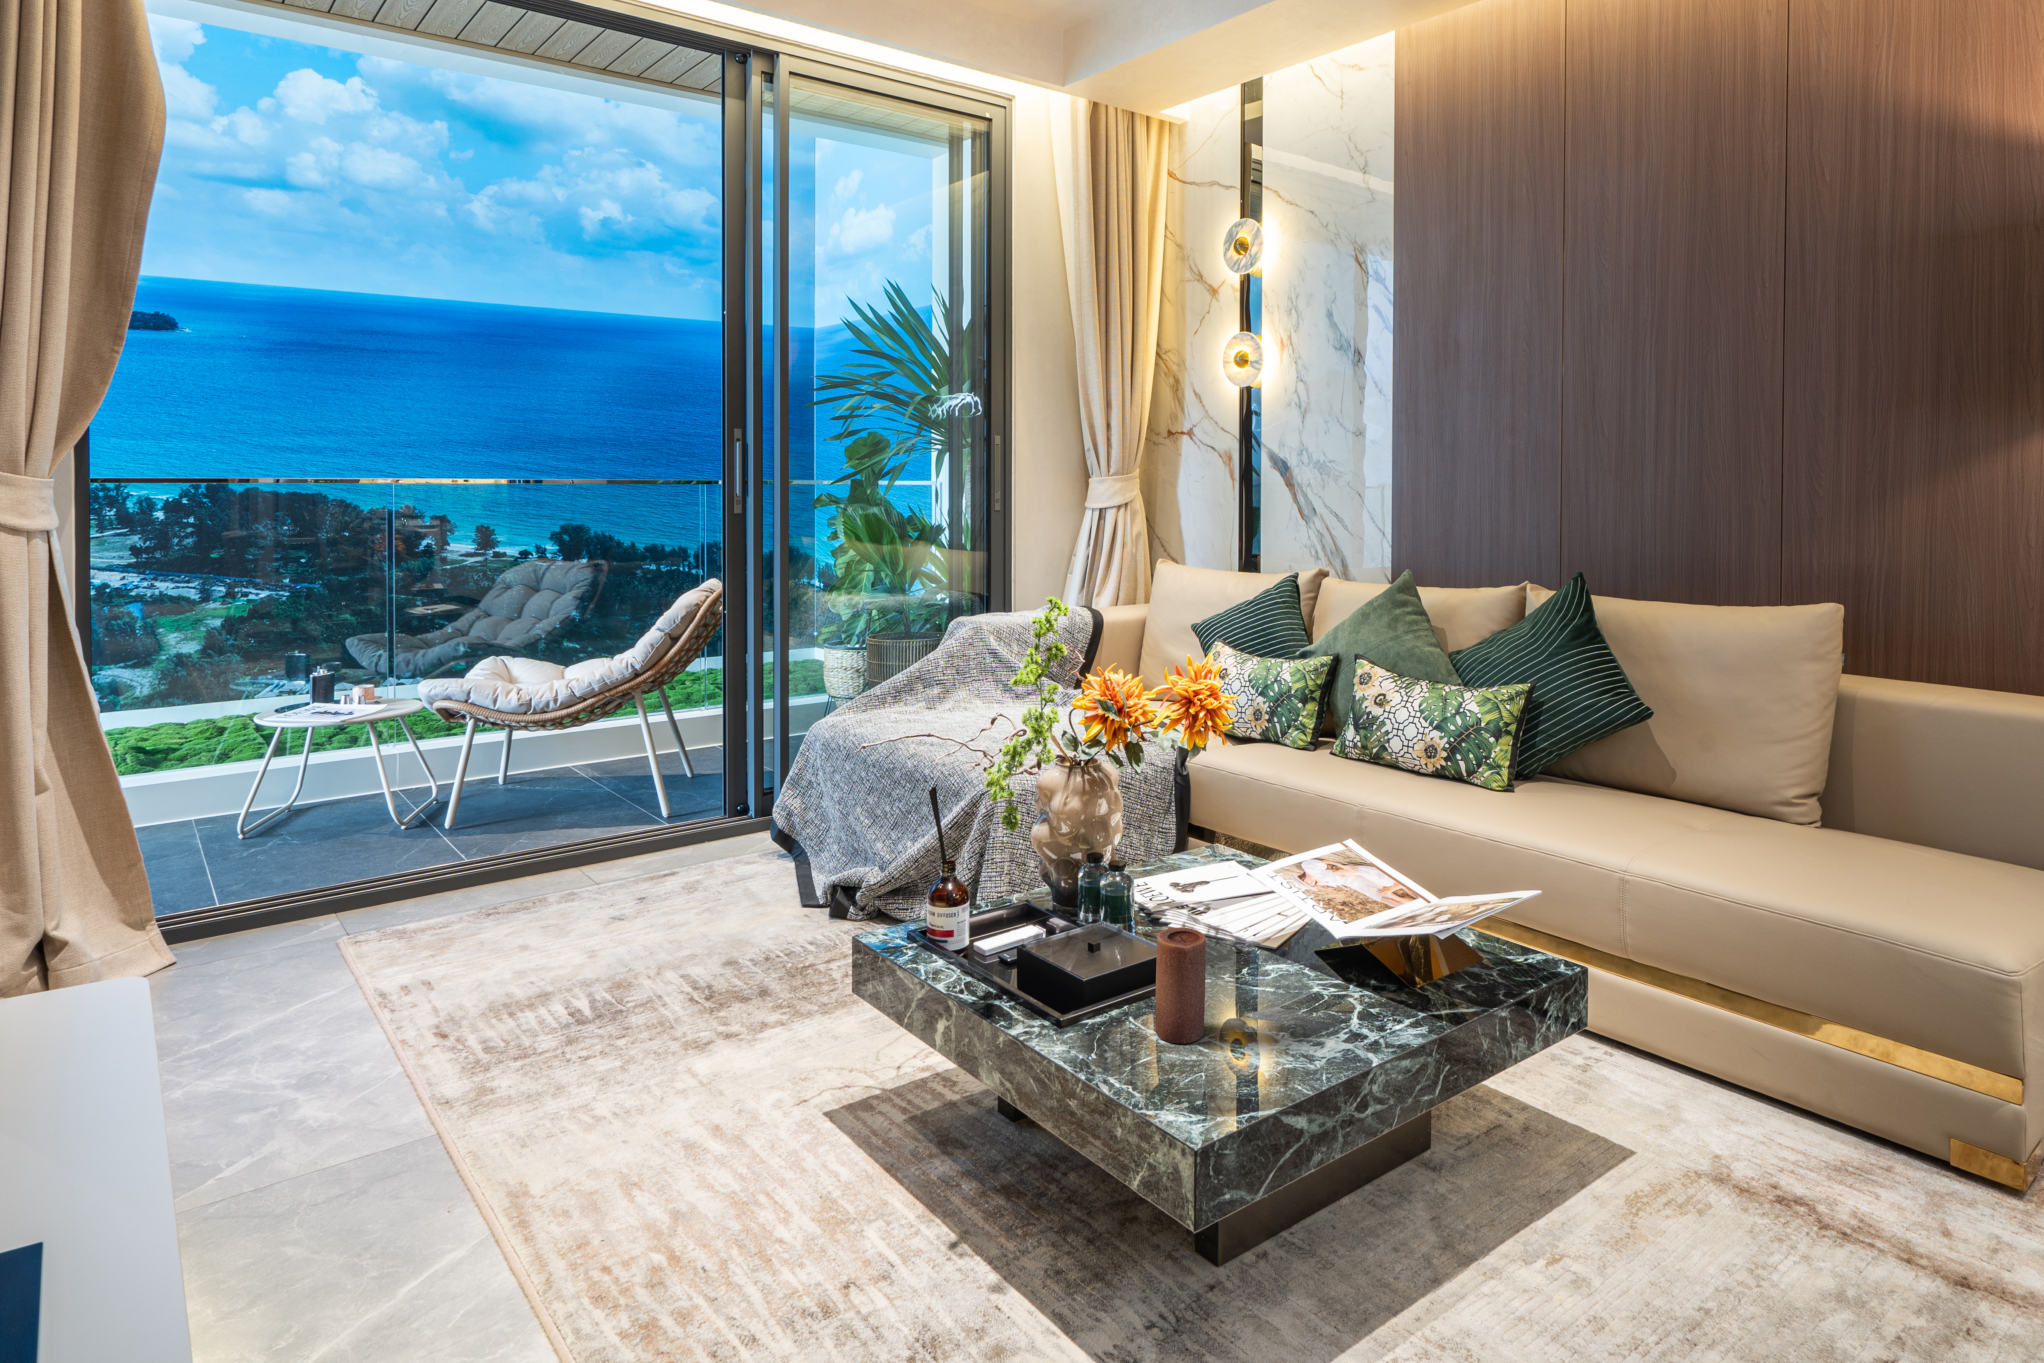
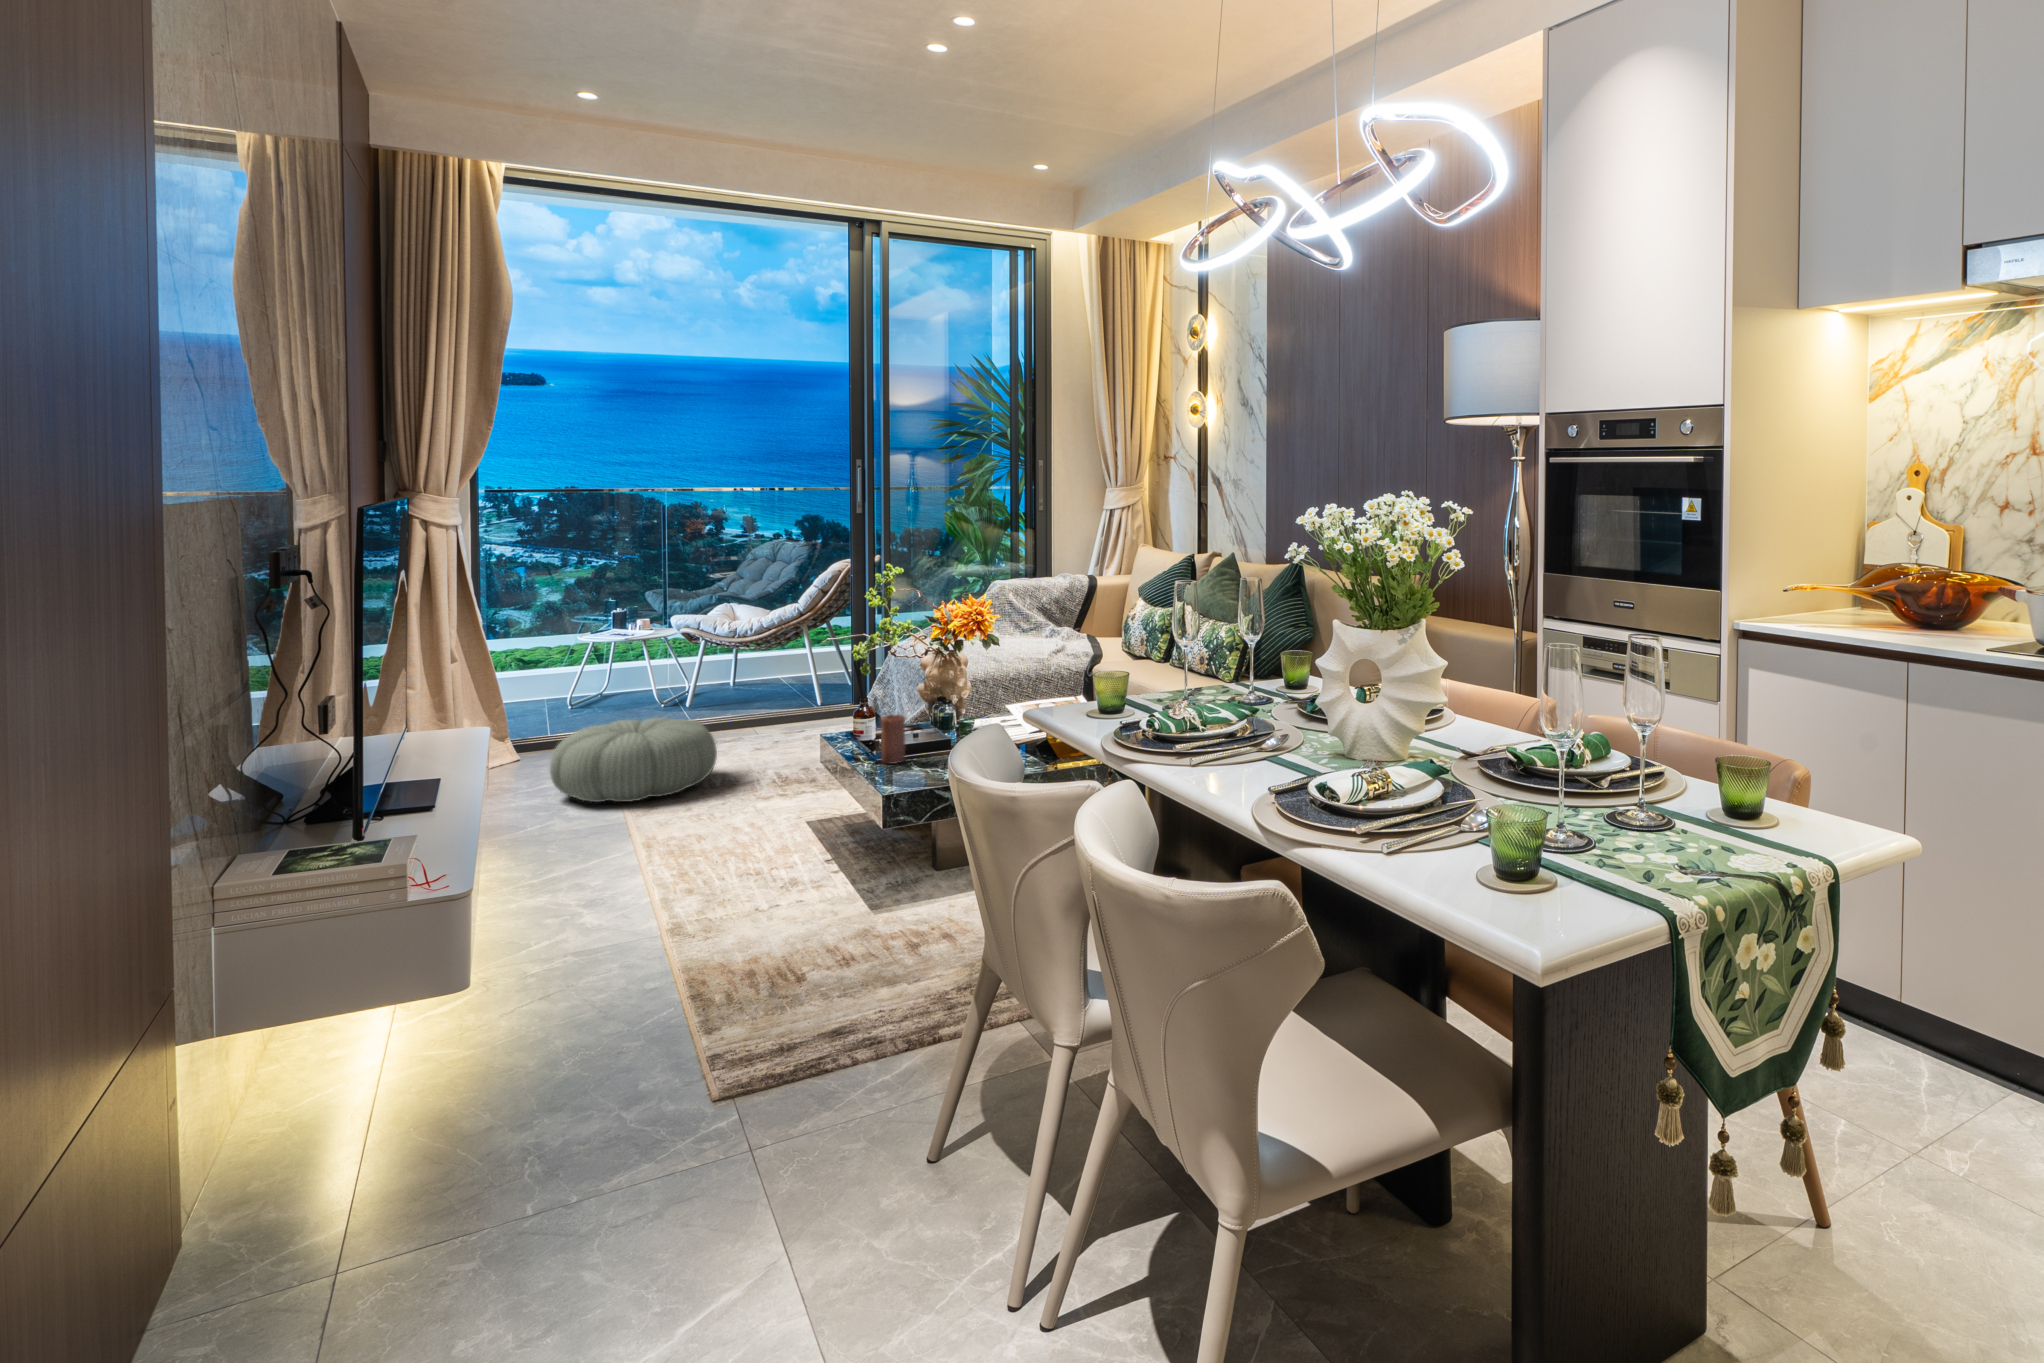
pouf: none [282,891,609,1093] -> present [550,717,717,802]

